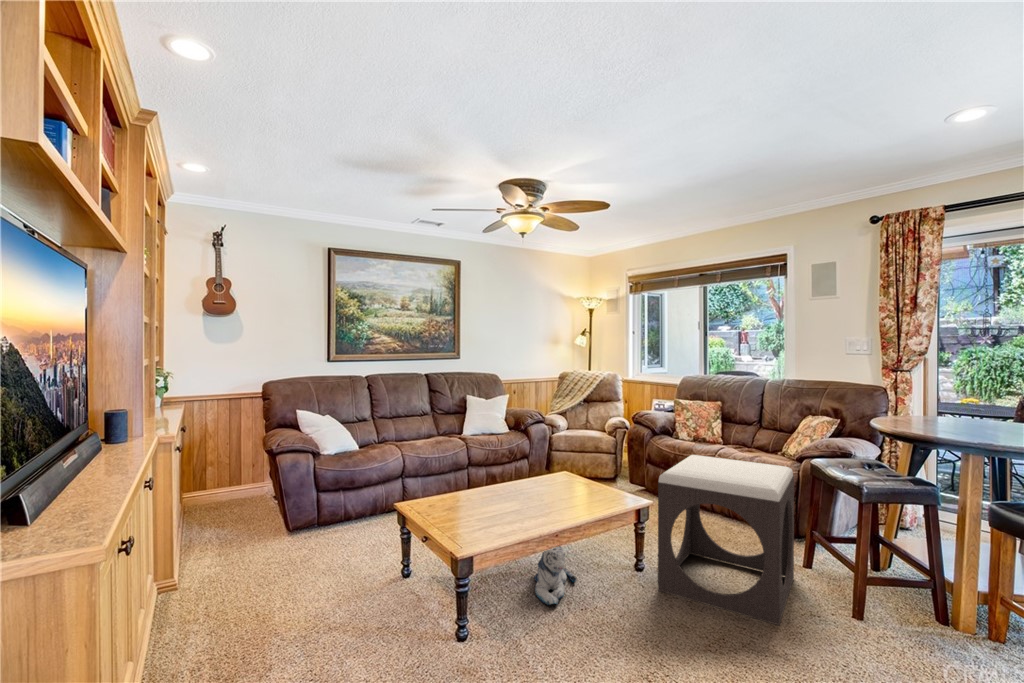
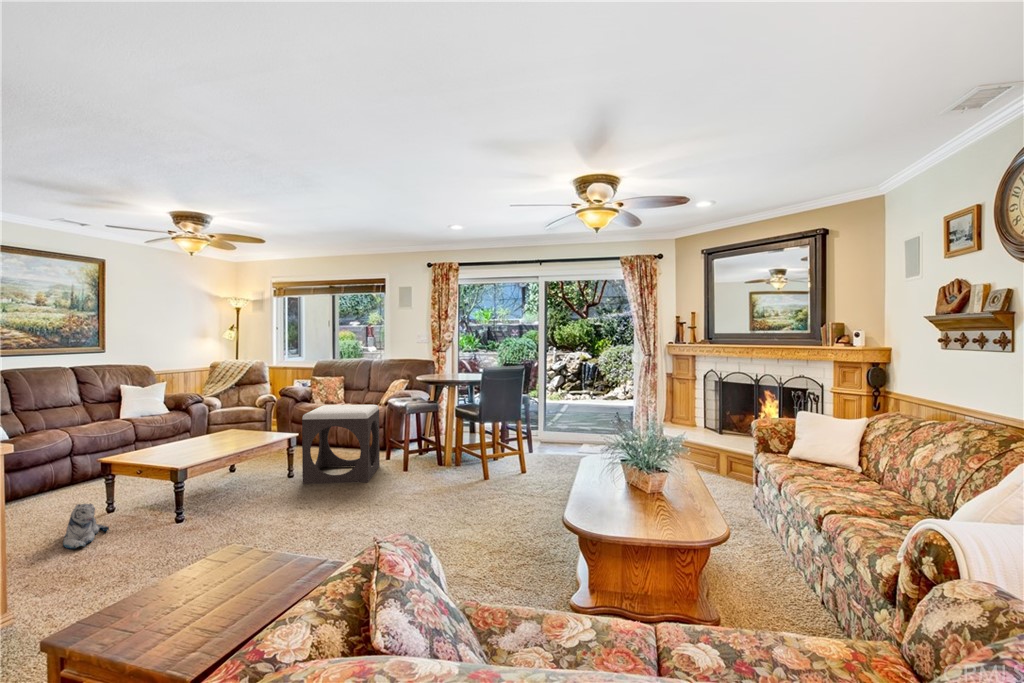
plush toy: present [534,546,576,605] -> present [63,504,109,549]

